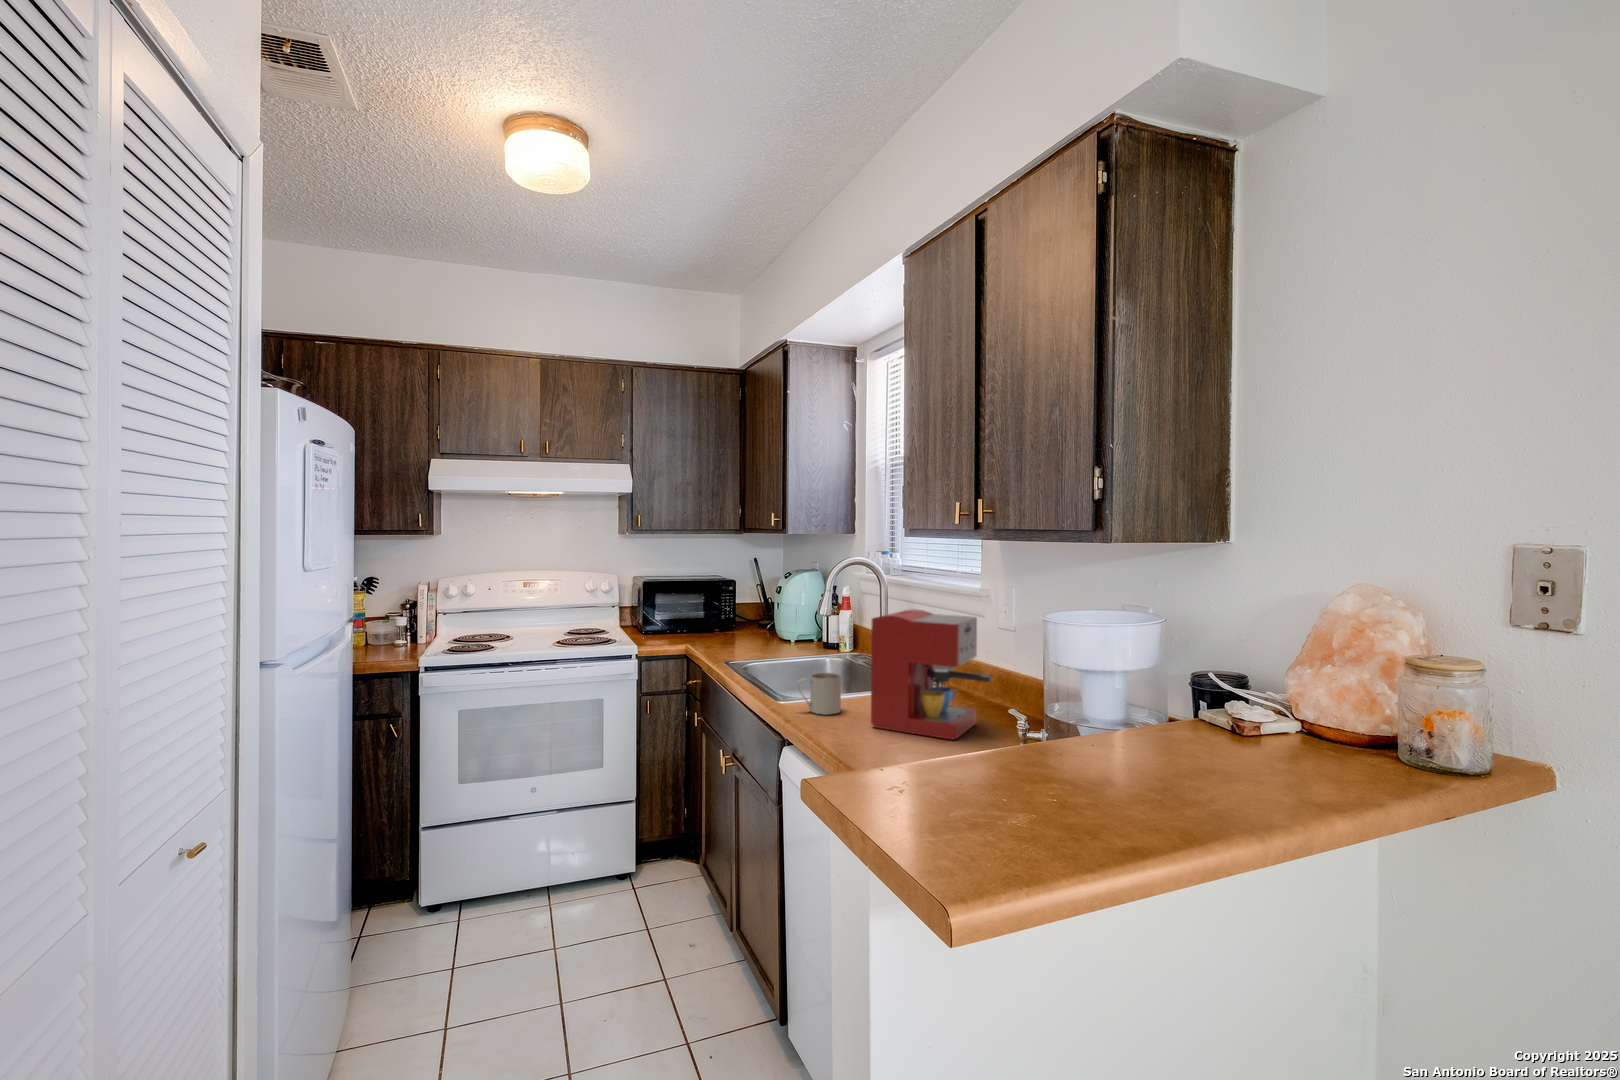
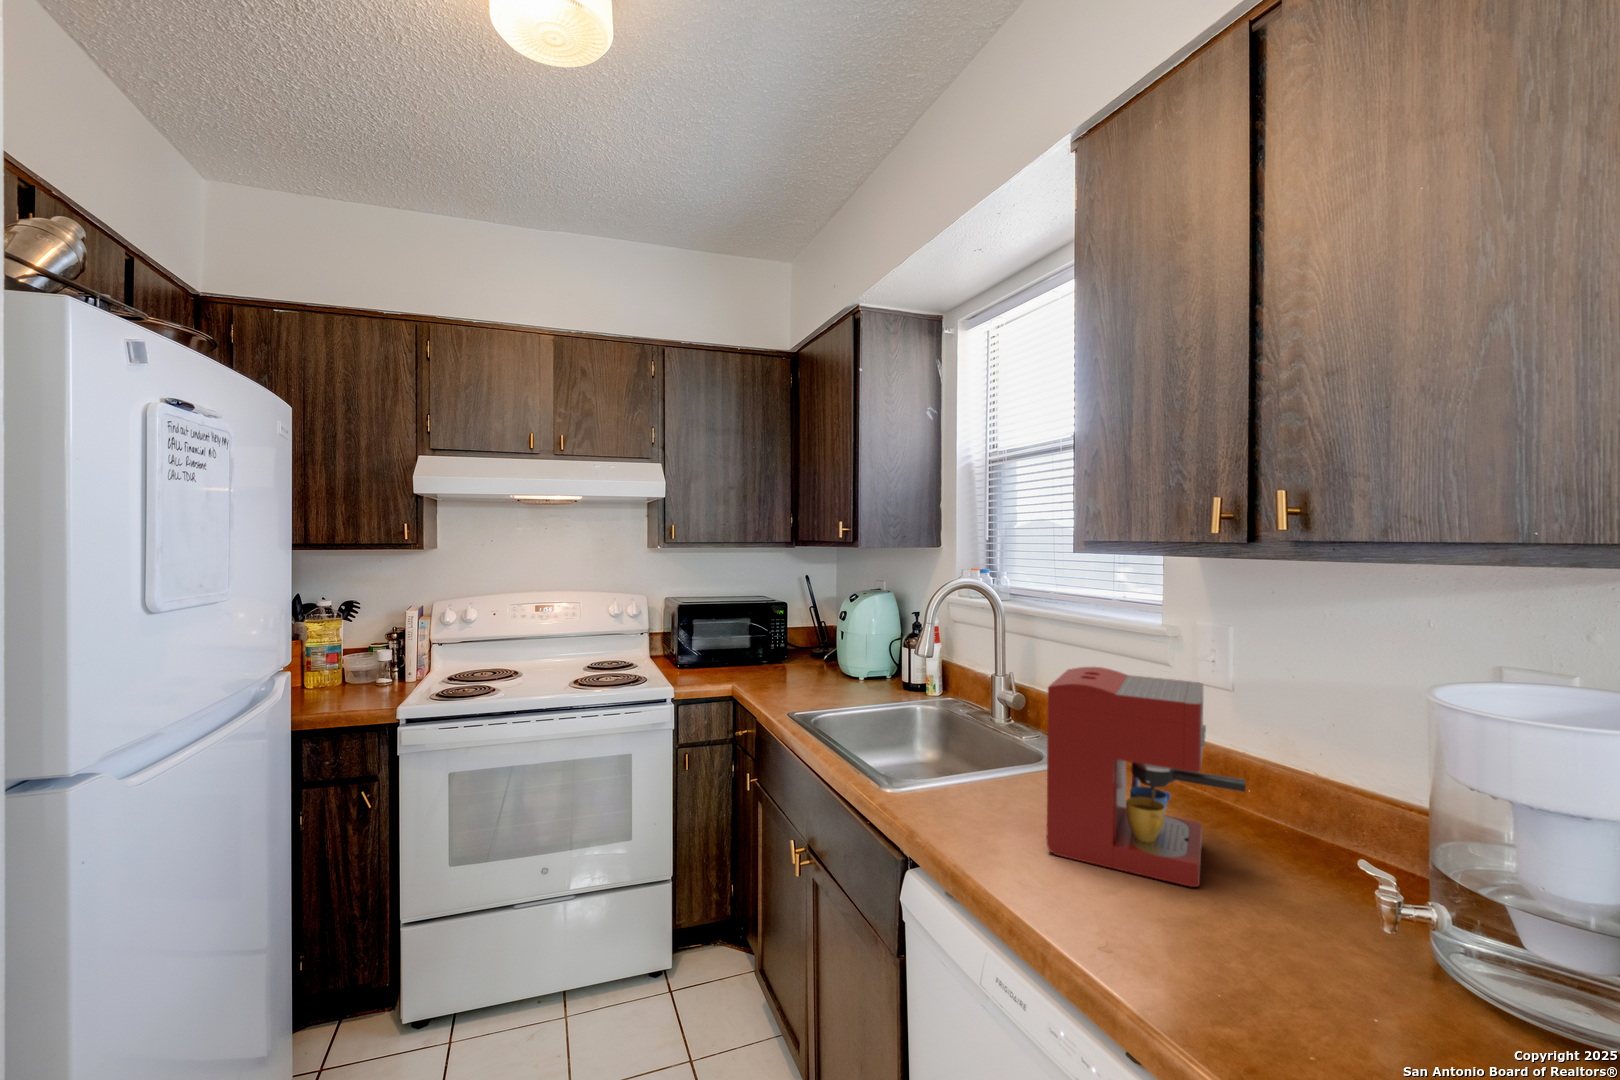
mug: present [797,673,841,715] -> none [920,755,984,822]

